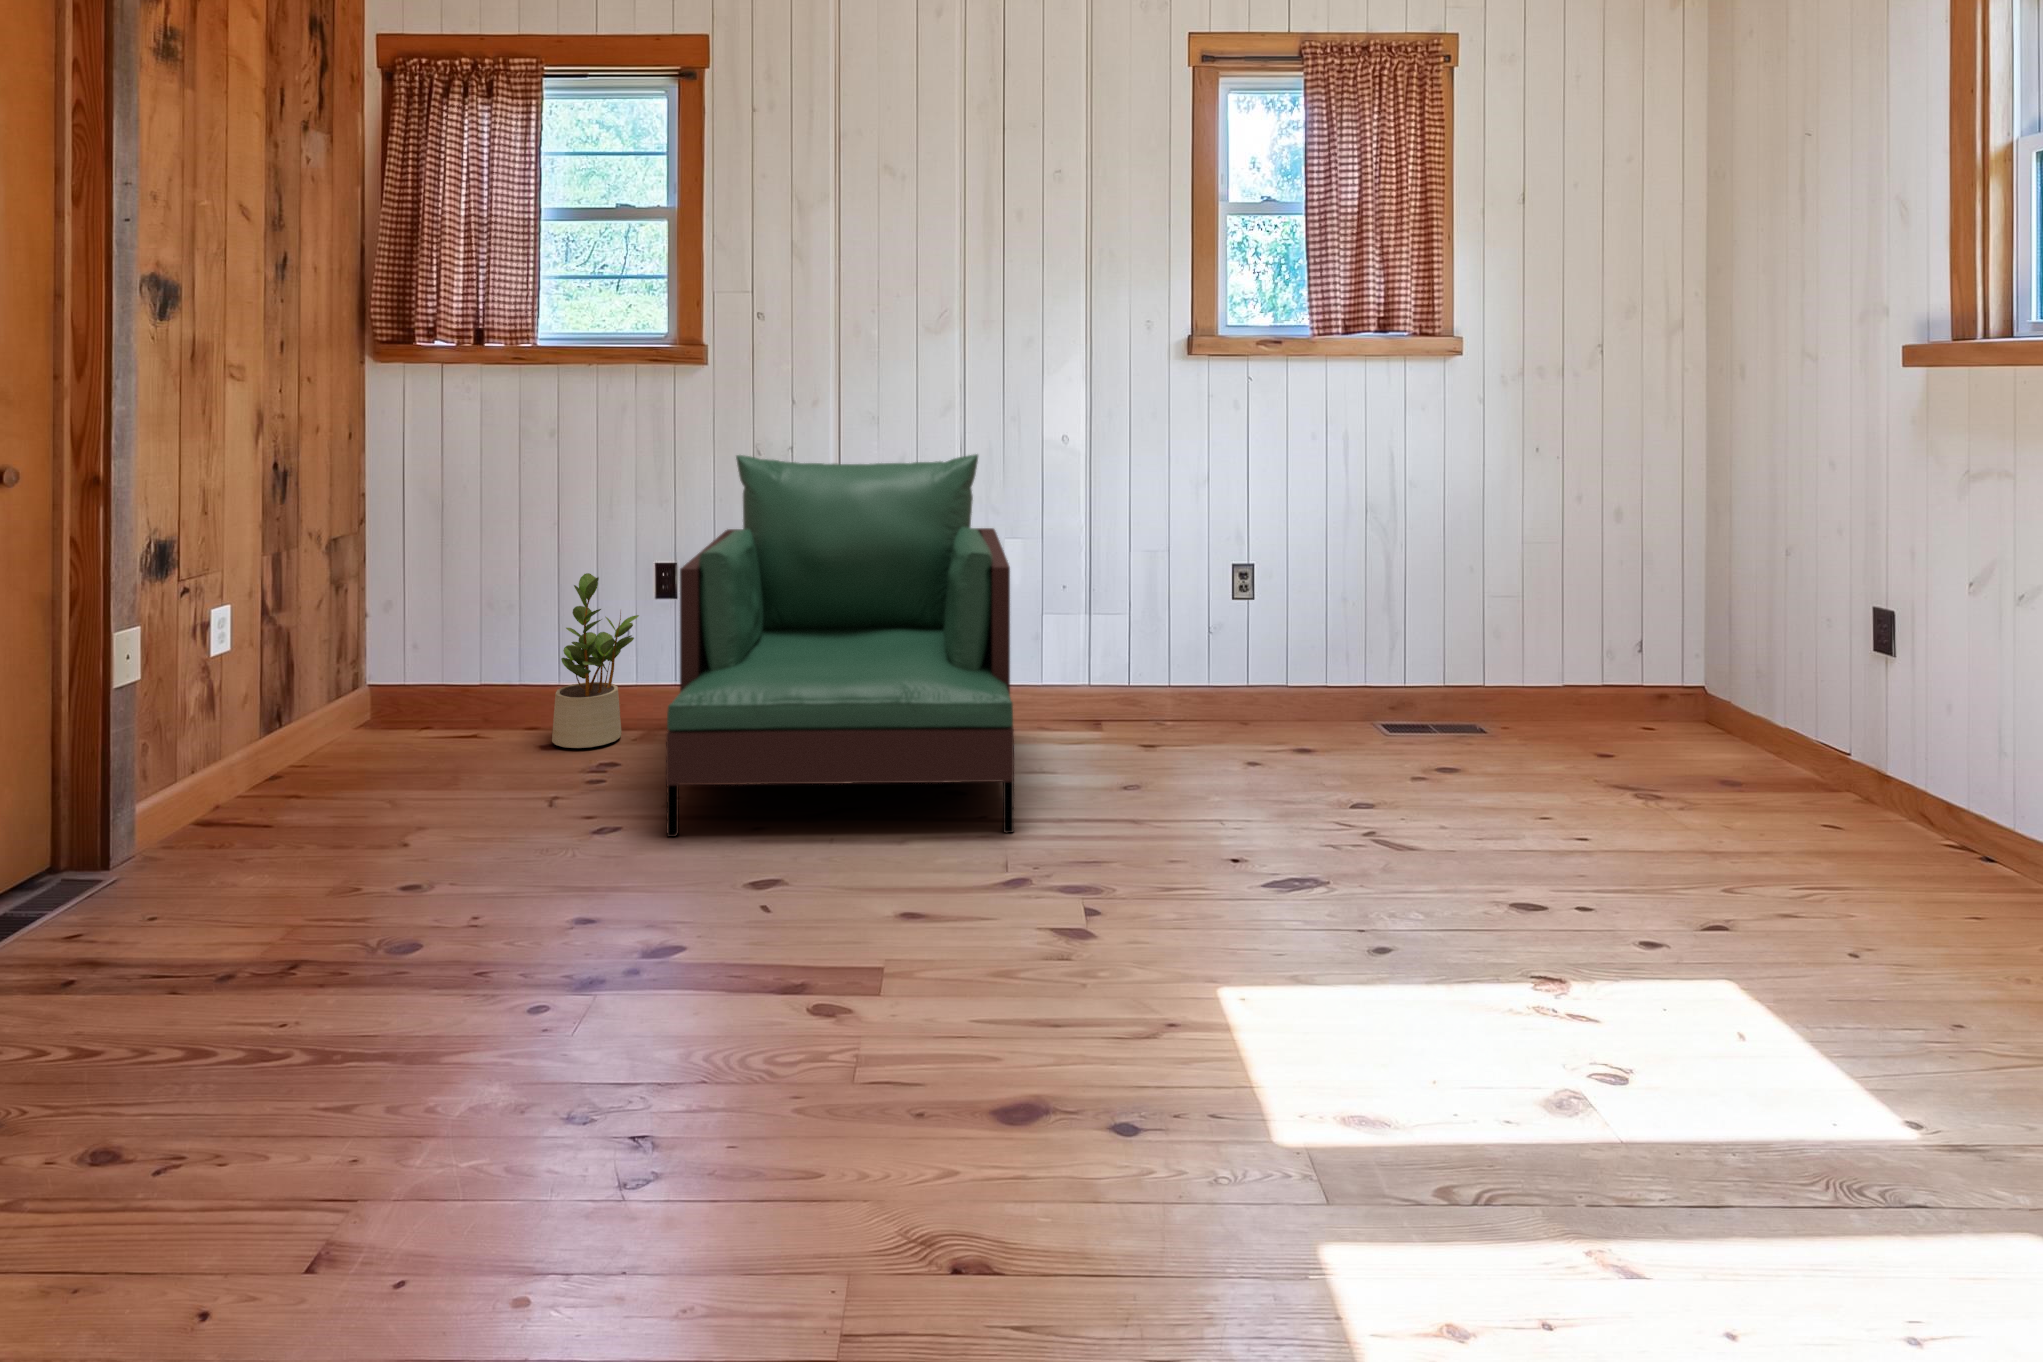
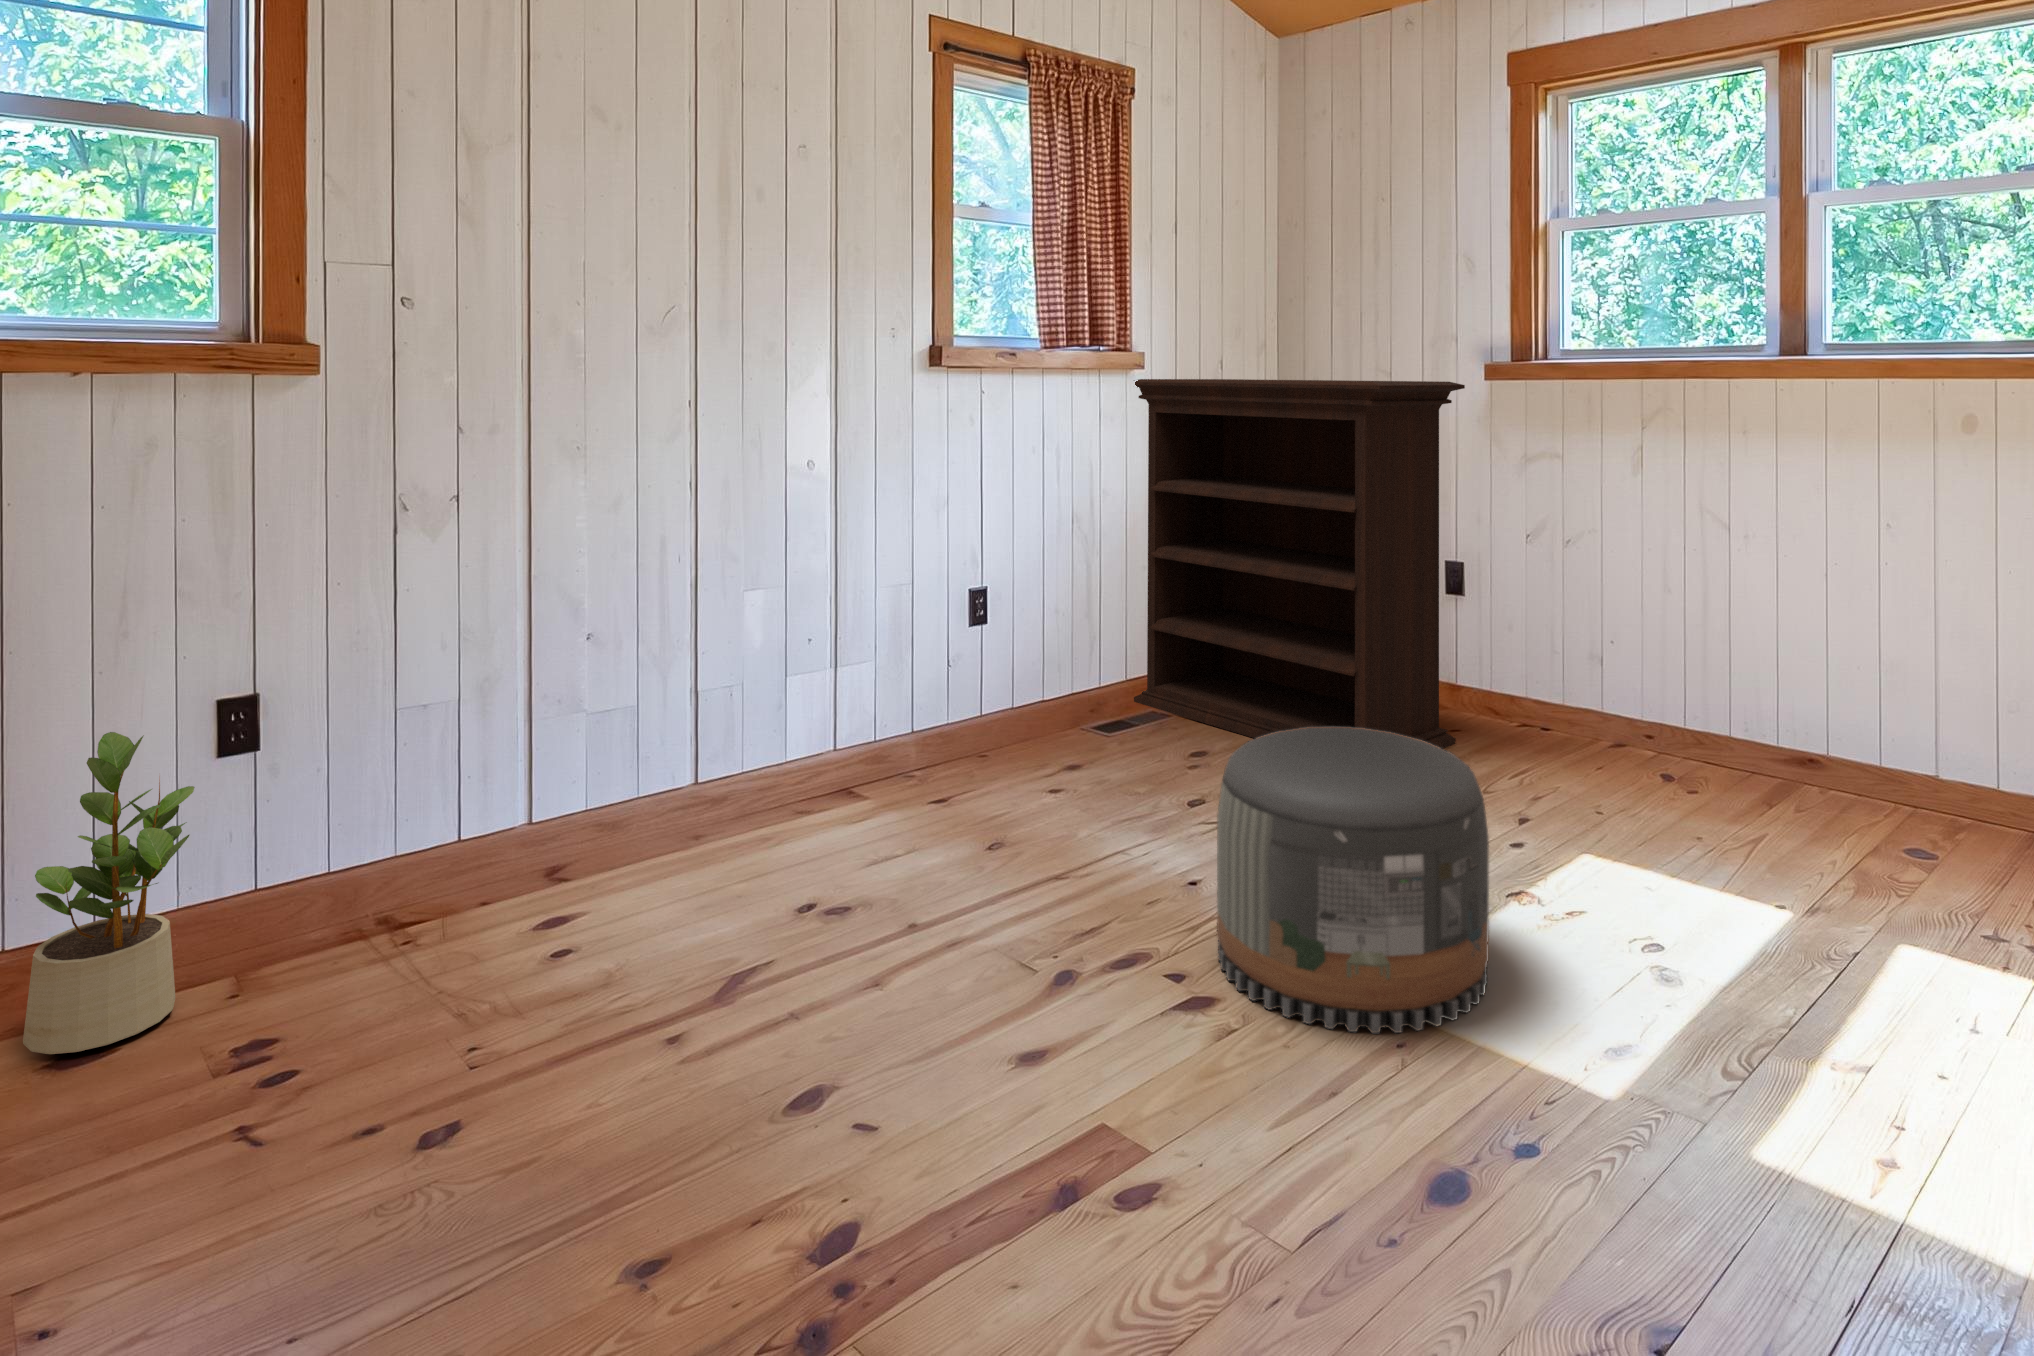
bookshelf: none [1456,370,1815,840] -> present [1134,379,1465,748]
armchair: present [666,454,1014,837] -> none [349,484,948,1117]
pouf: none [1153,723,1431,1030] -> present [1217,727,1489,1033]

